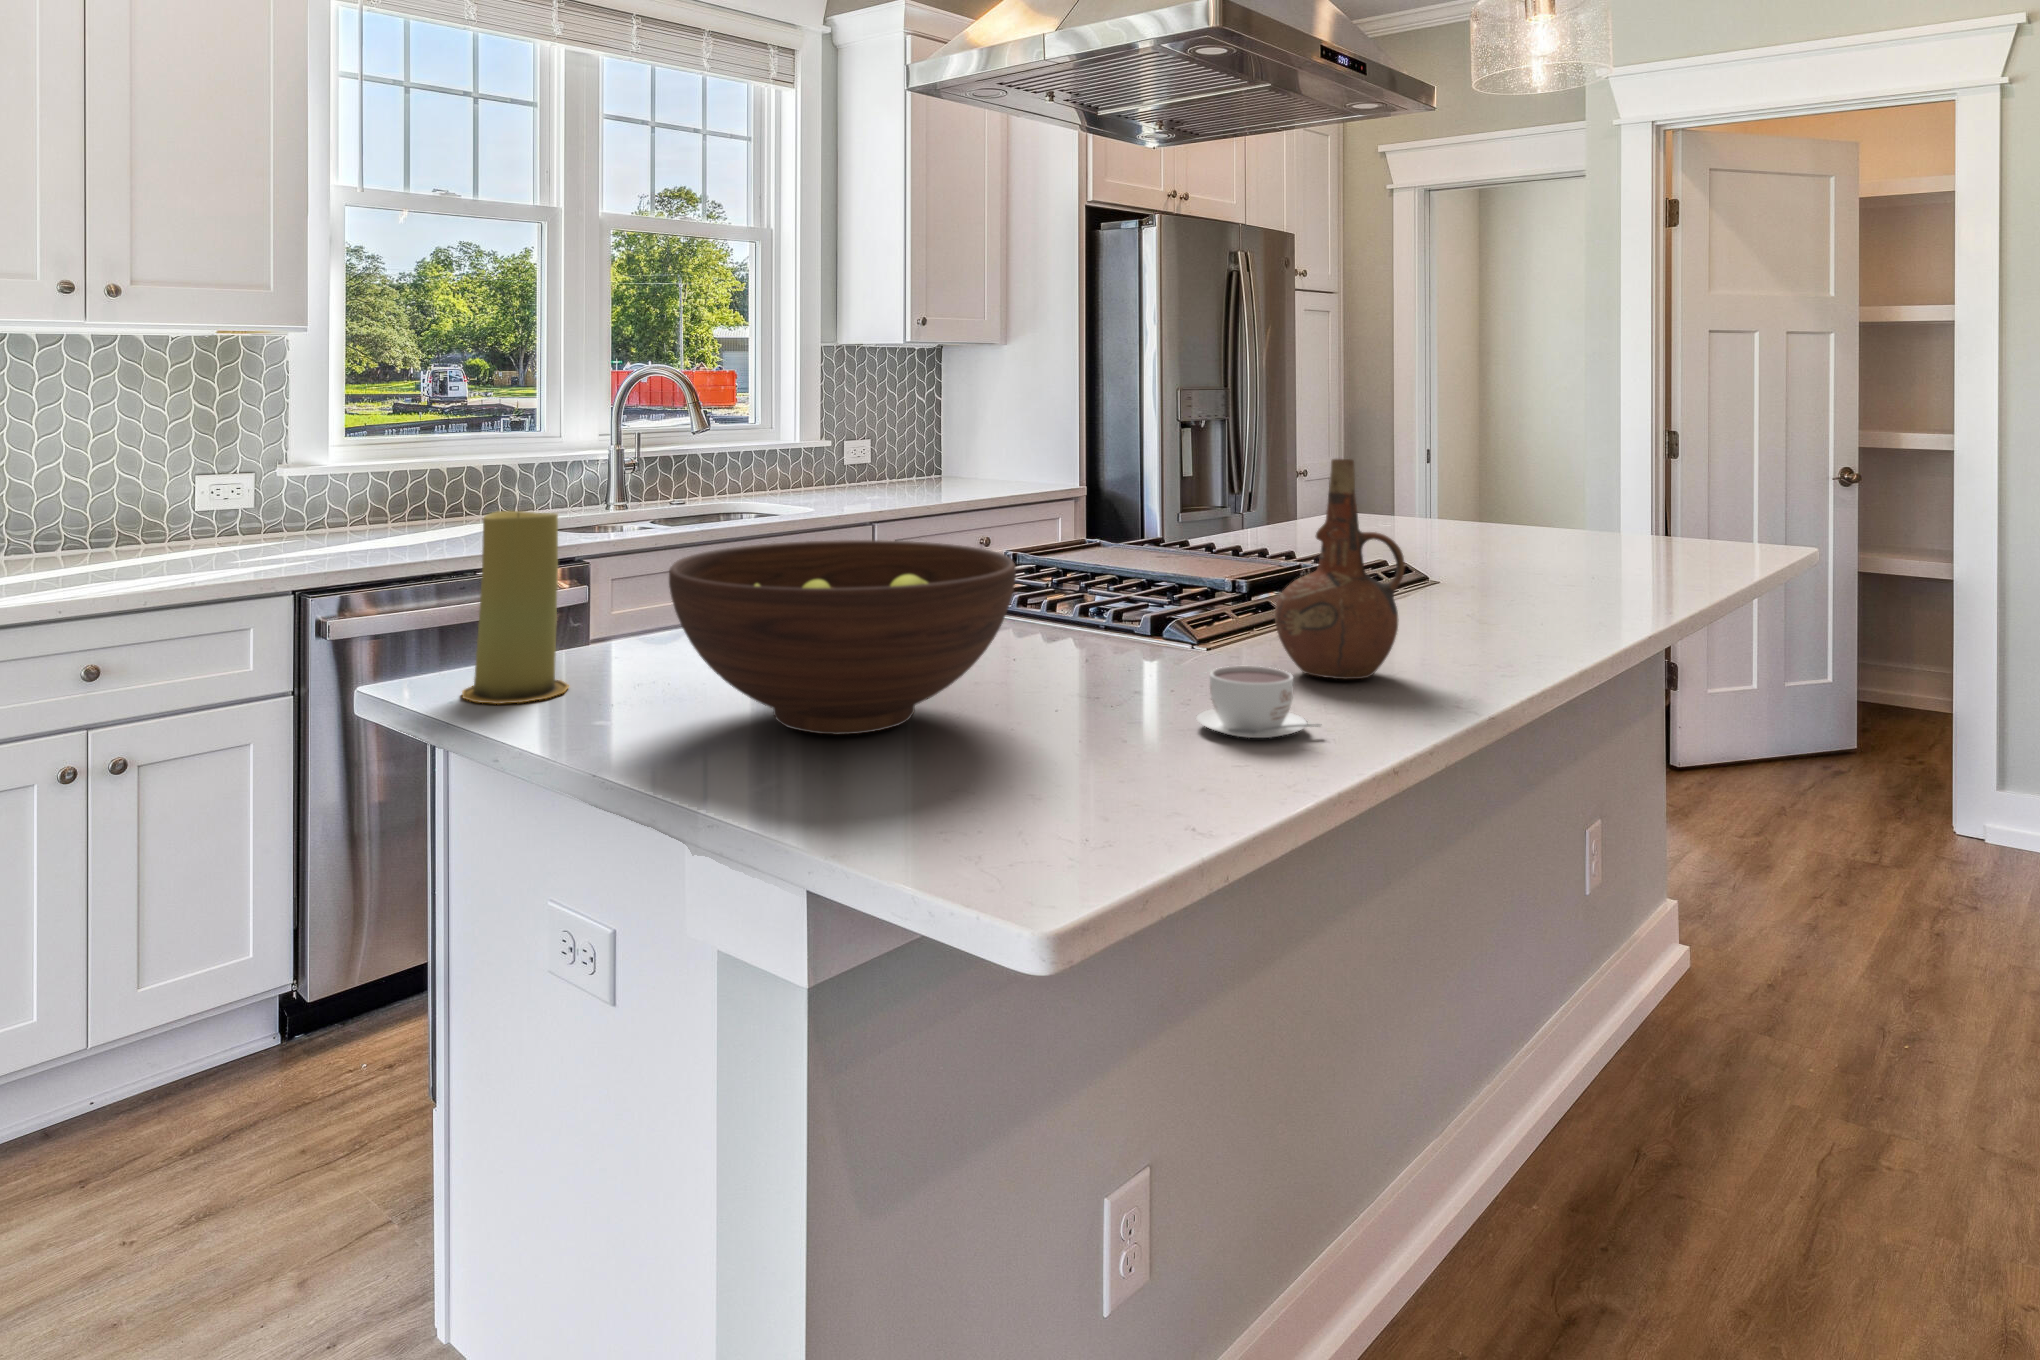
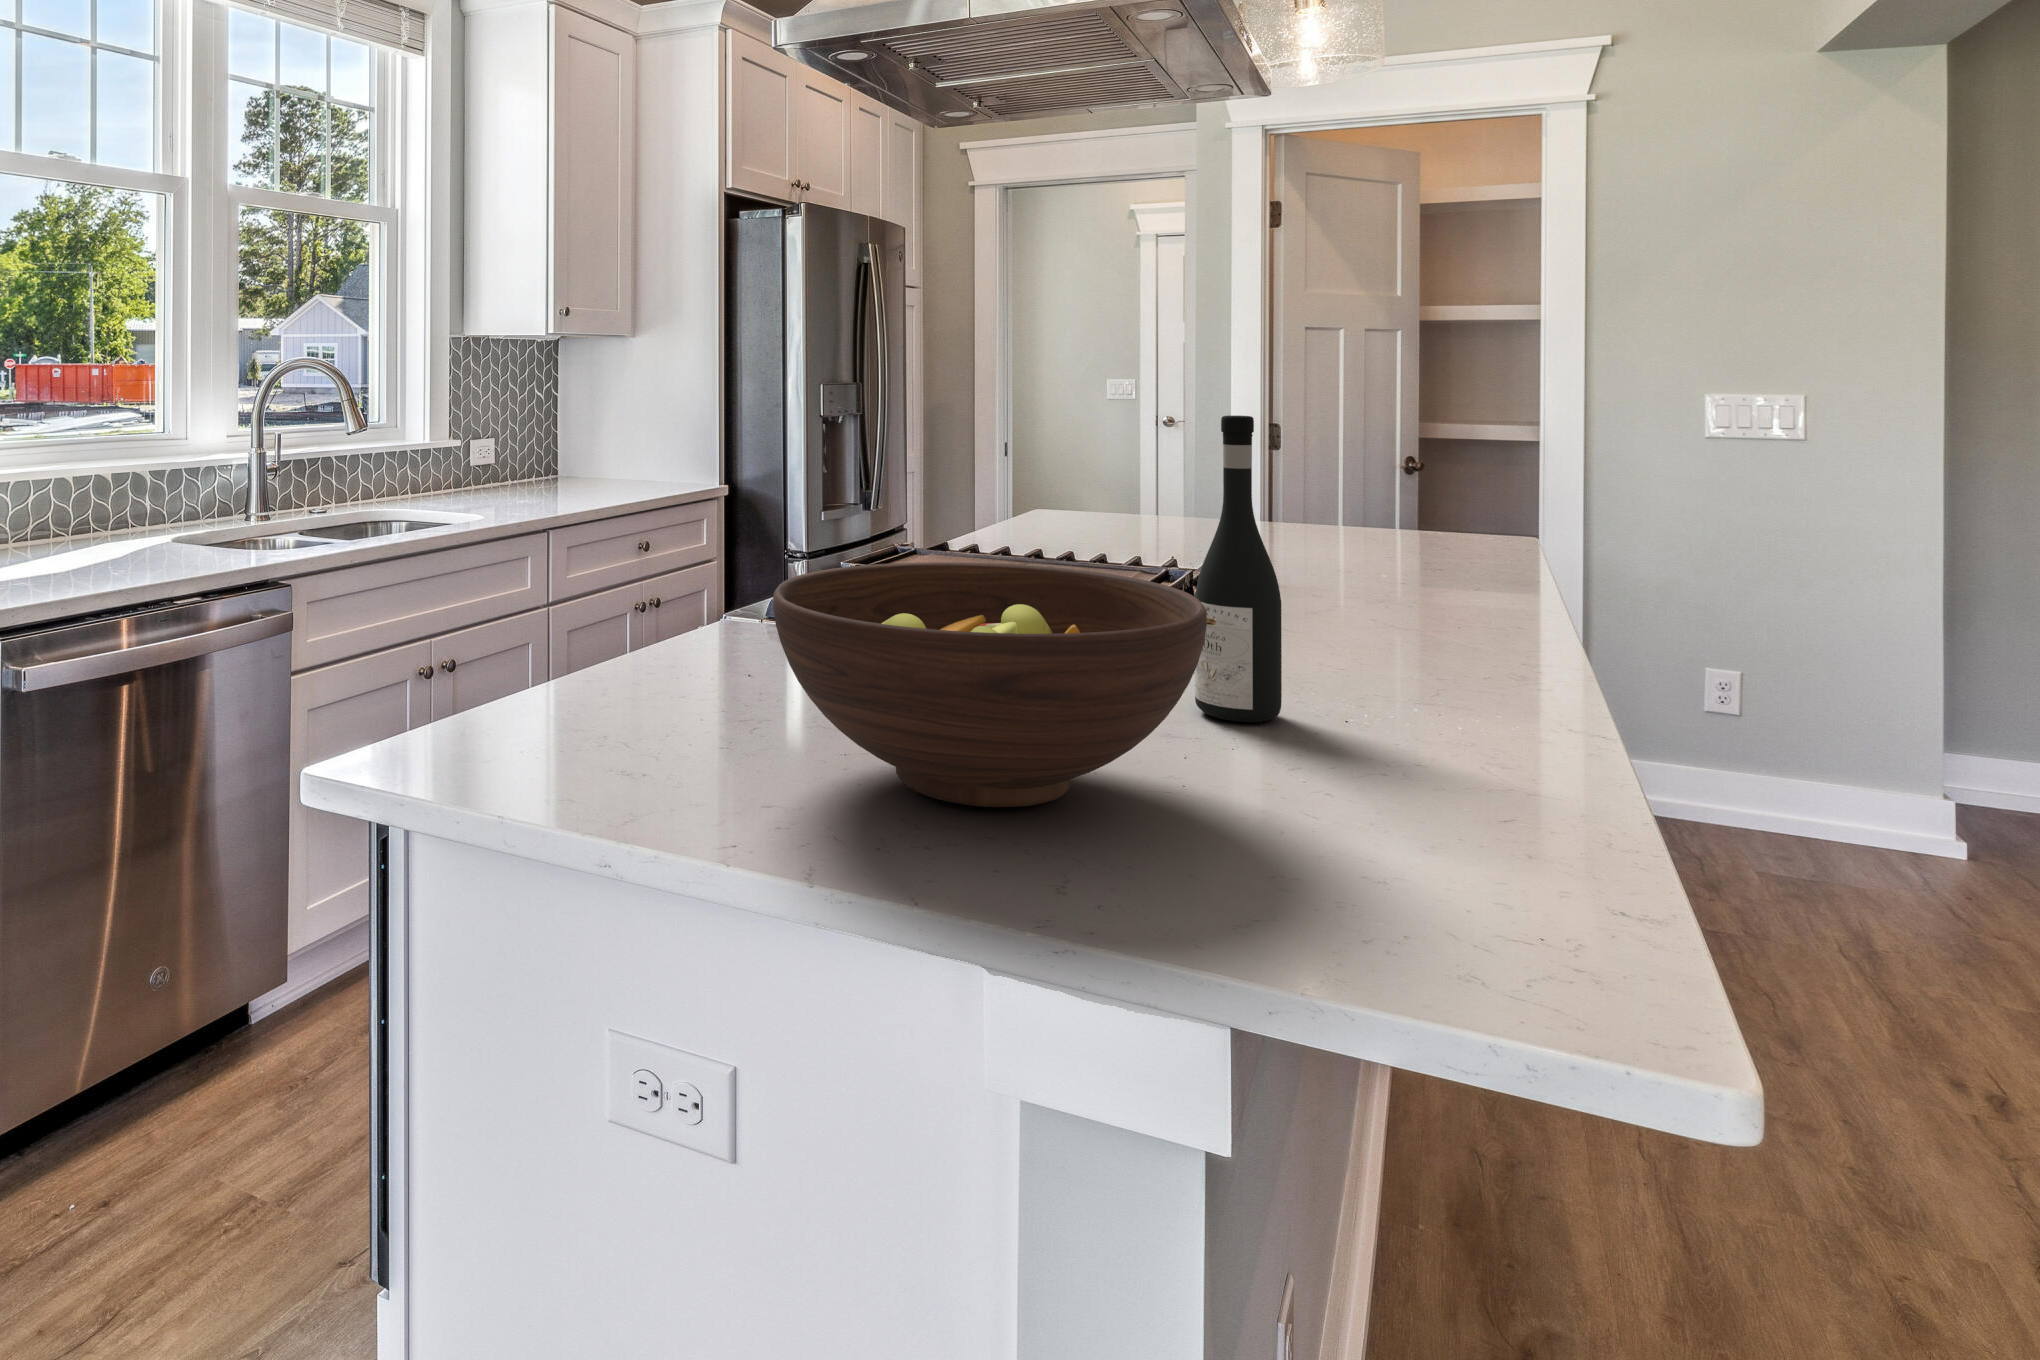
wine bottle: none [1128,418,1199,689] -> present [1195,415,1282,722]
ceramic pitcher: present [1275,459,1405,679] -> none [1317,458,1465,700]
candle: present [462,511,569,704] -> none [448,538,579,786]
coffee cup: present [1196,666,1320,738] -> none [1366,696,1523,781]

